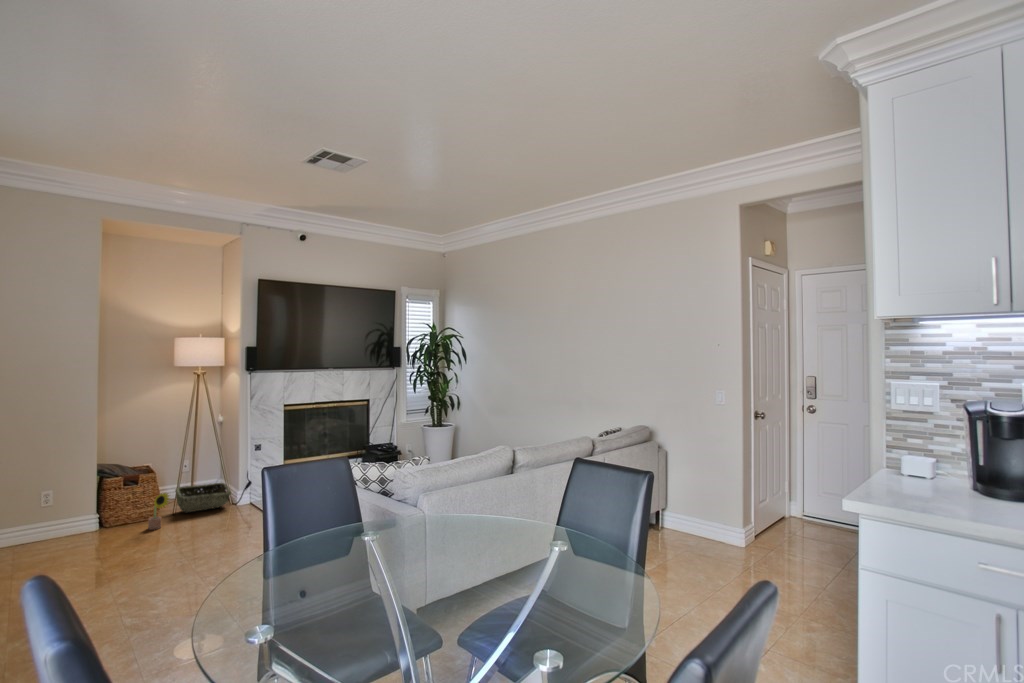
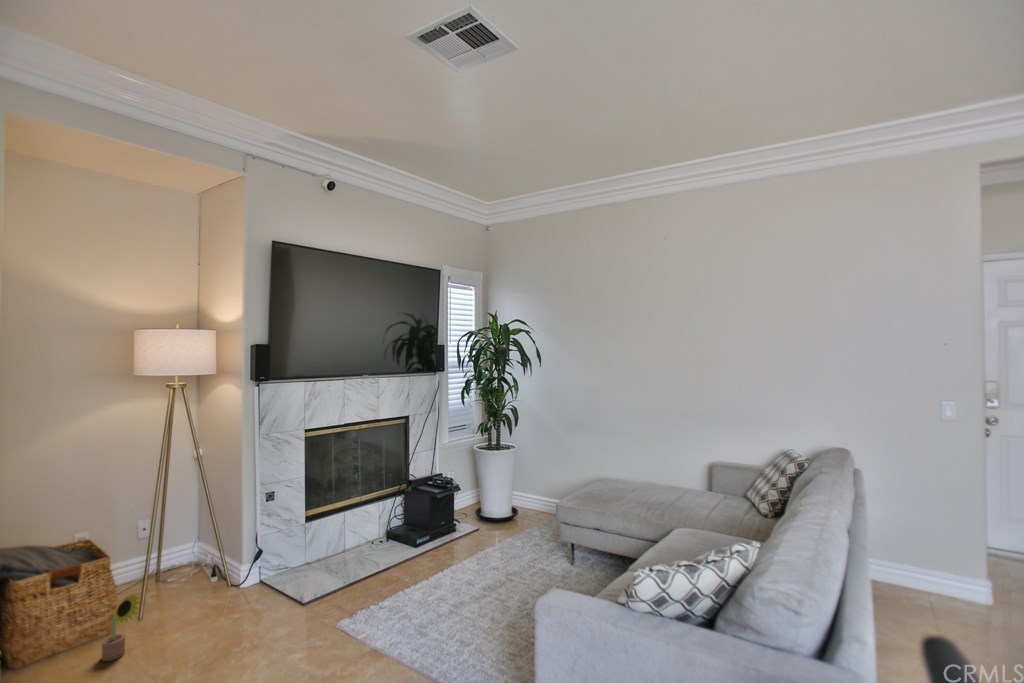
woven basket: present [175,483,231,513] -> none [138,552,231,612]

